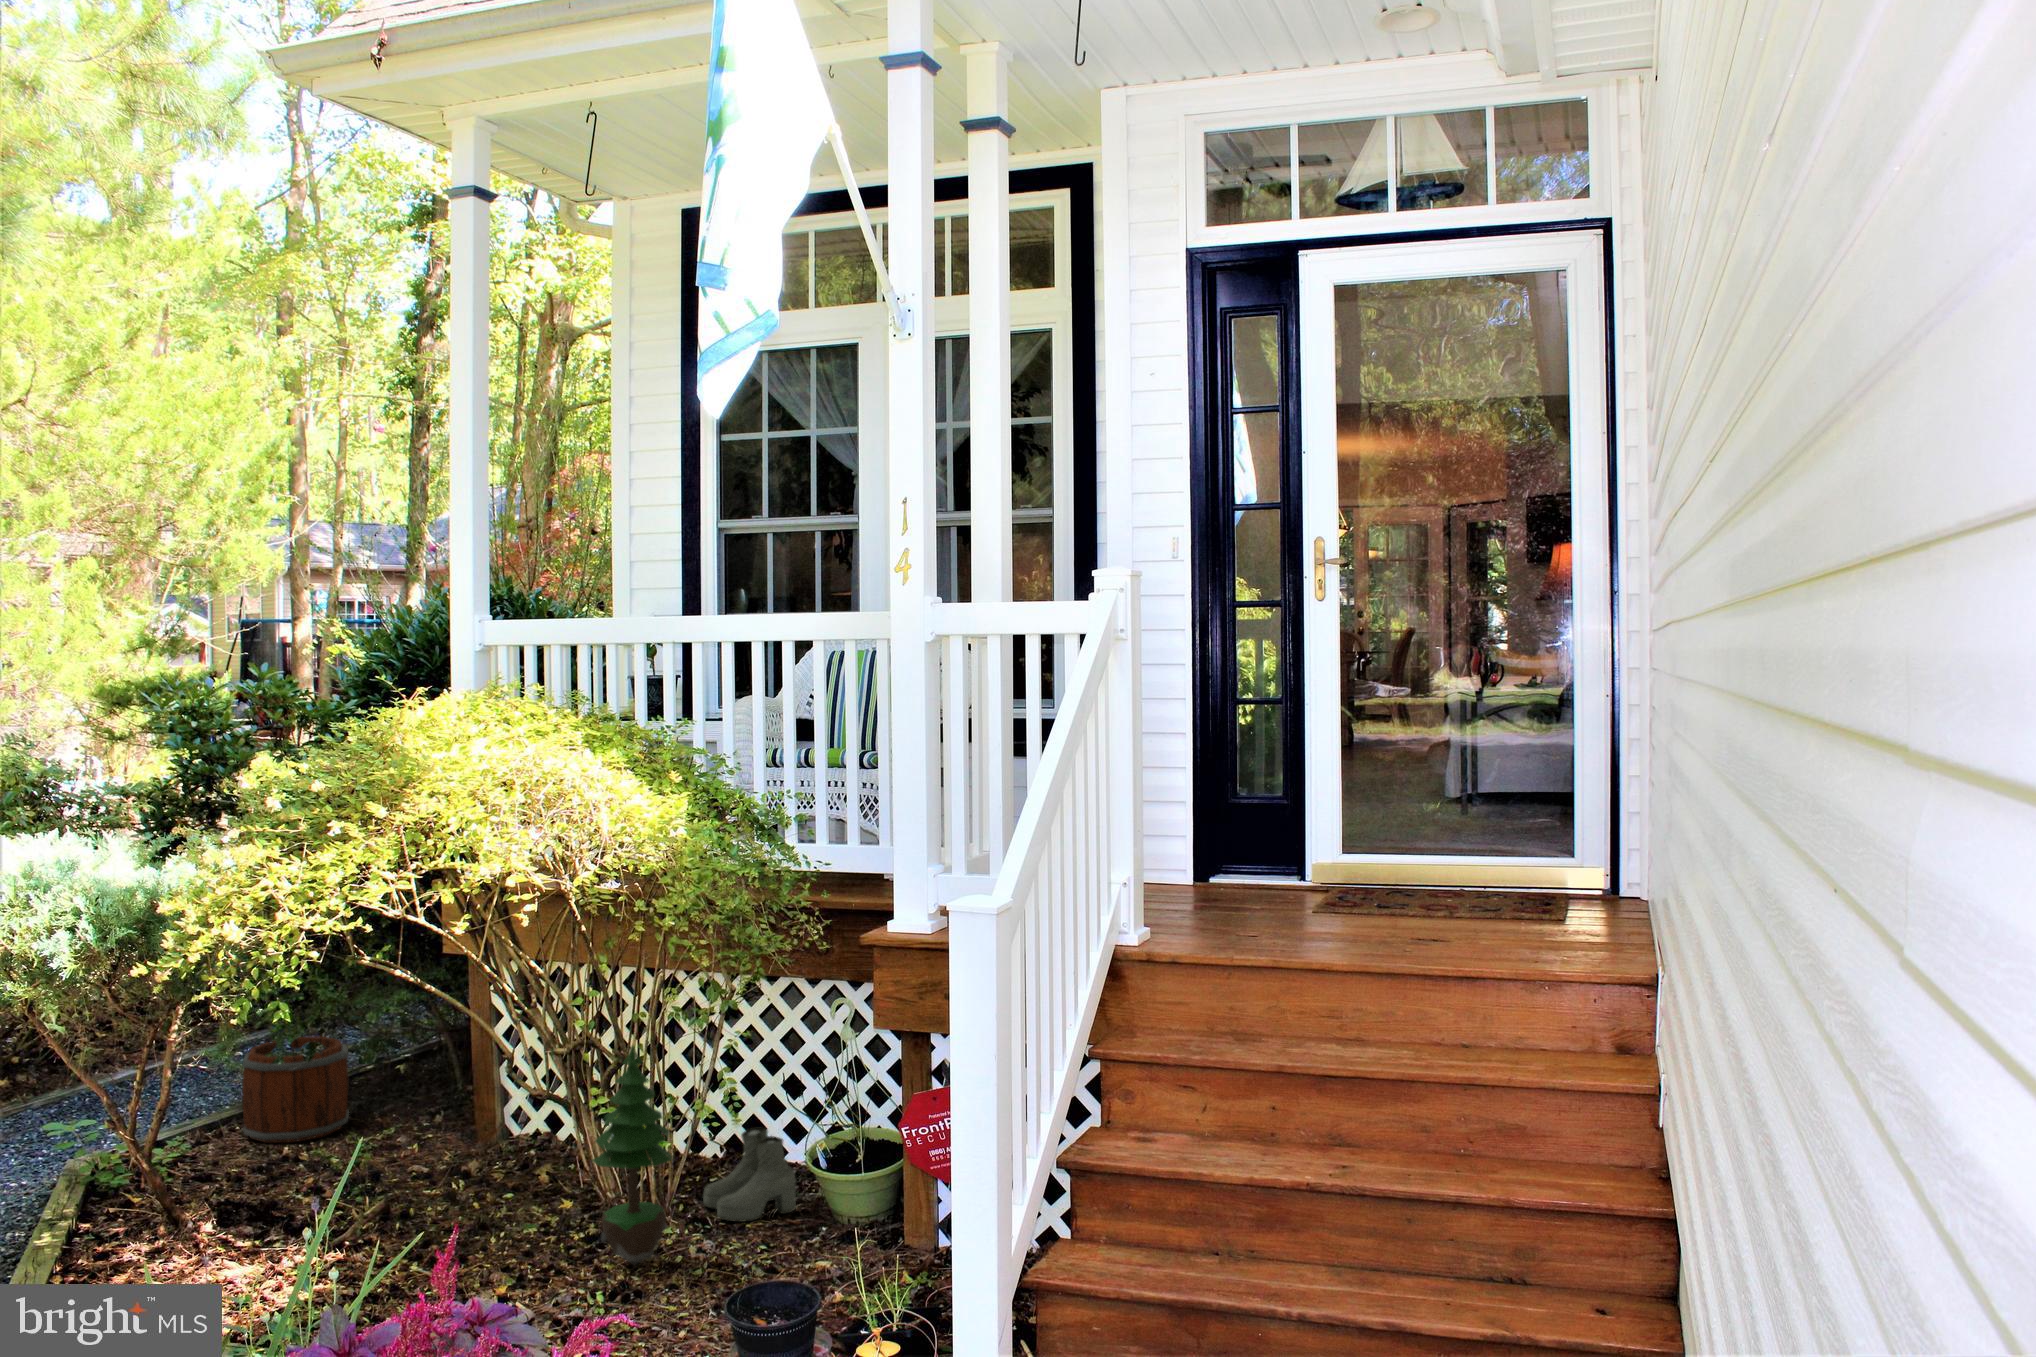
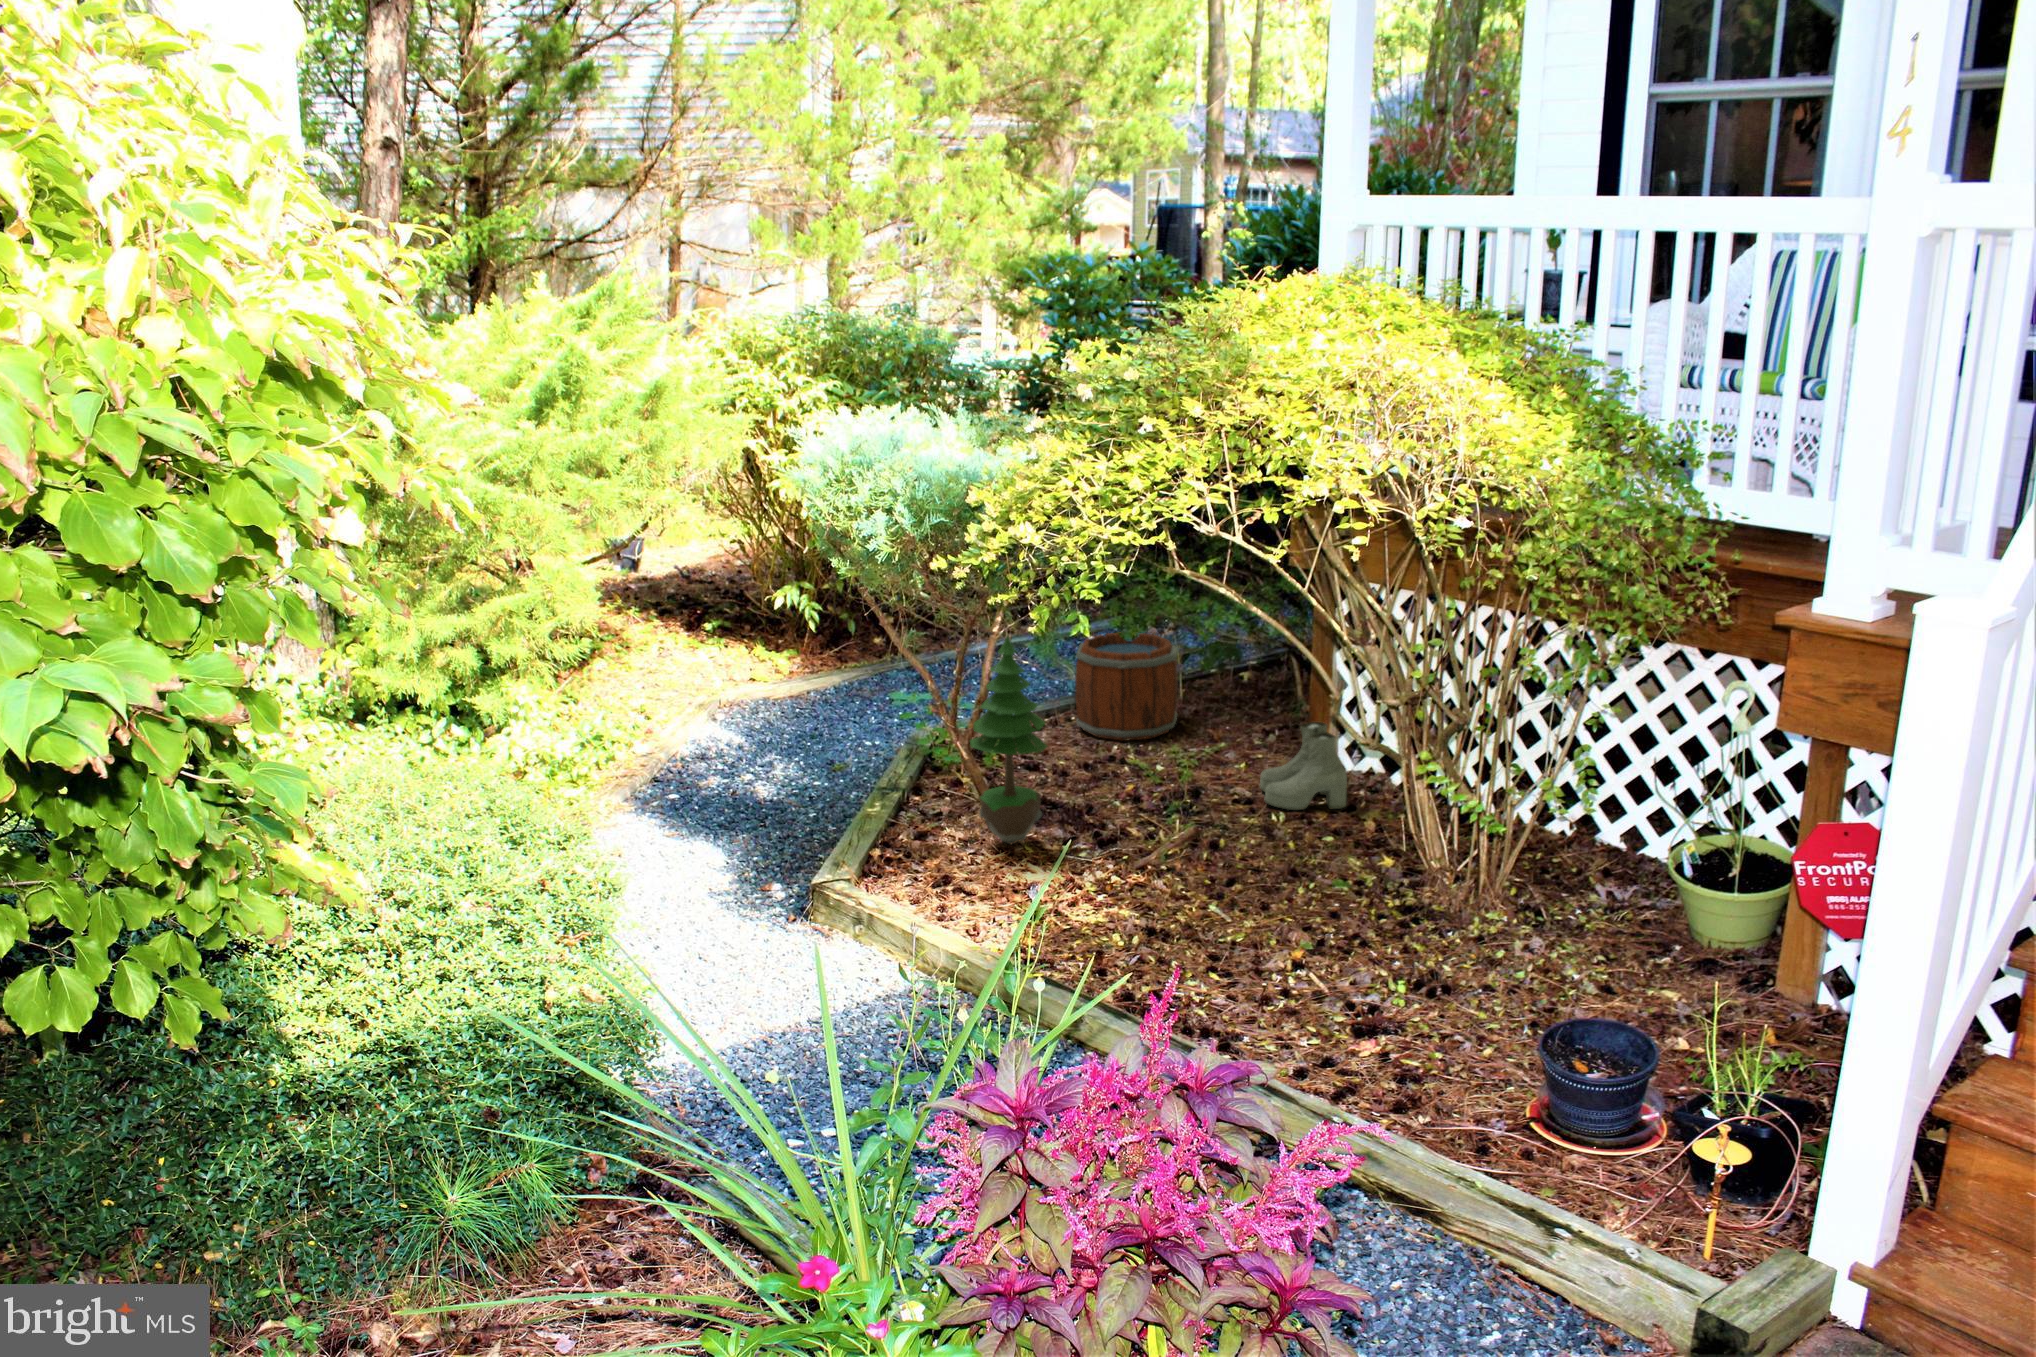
potted tree: present [592,1045,672,1265] -> present [970,636,1047,844]
boots: present [703,1127,796,1222] -> present [1260,722,1347,810]

